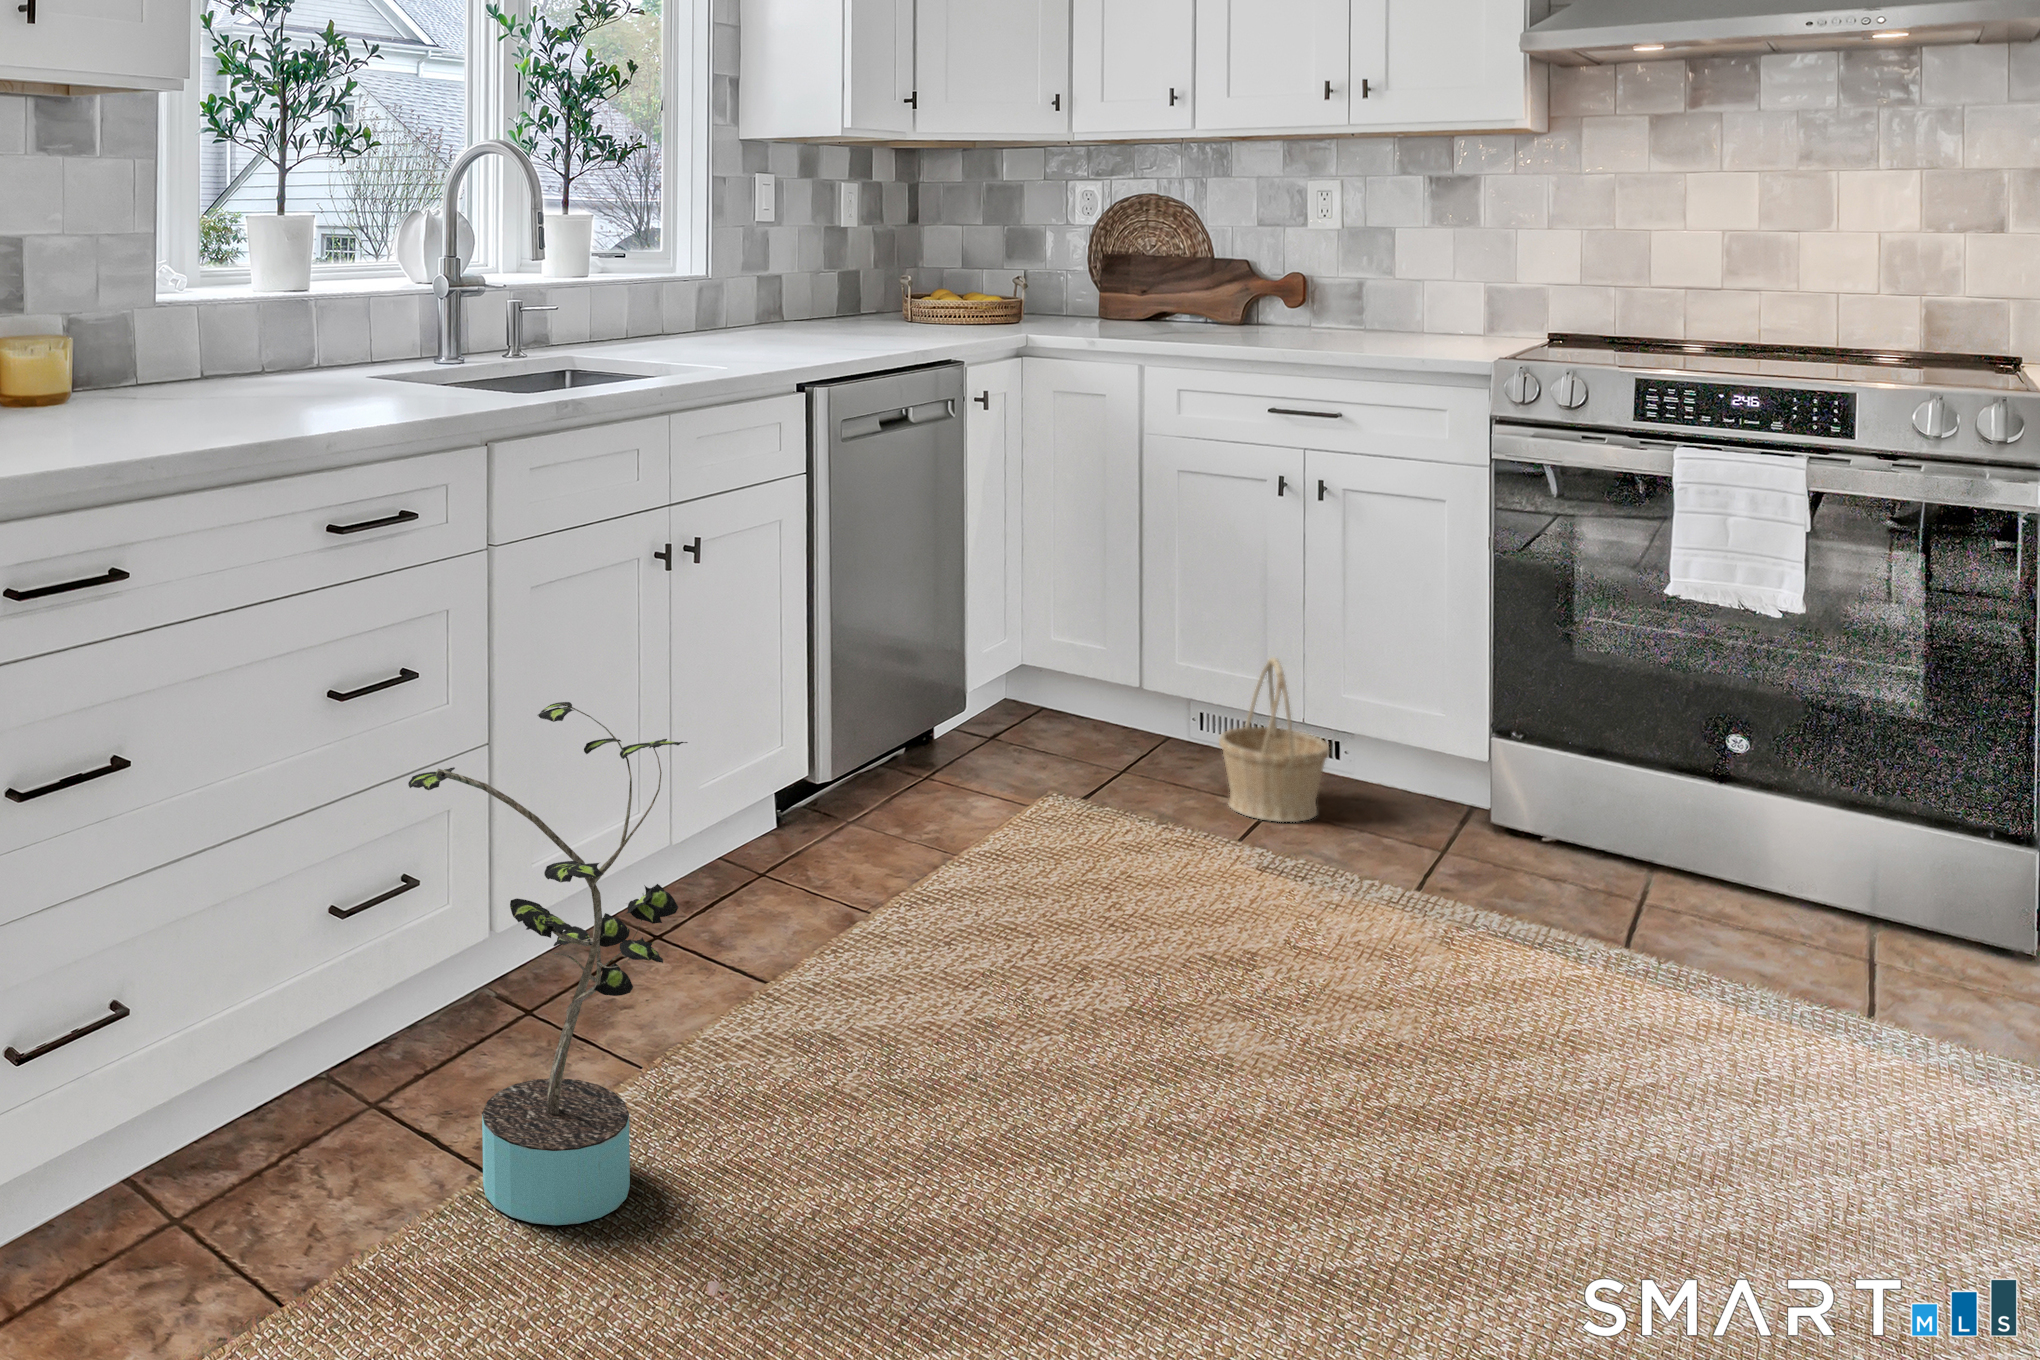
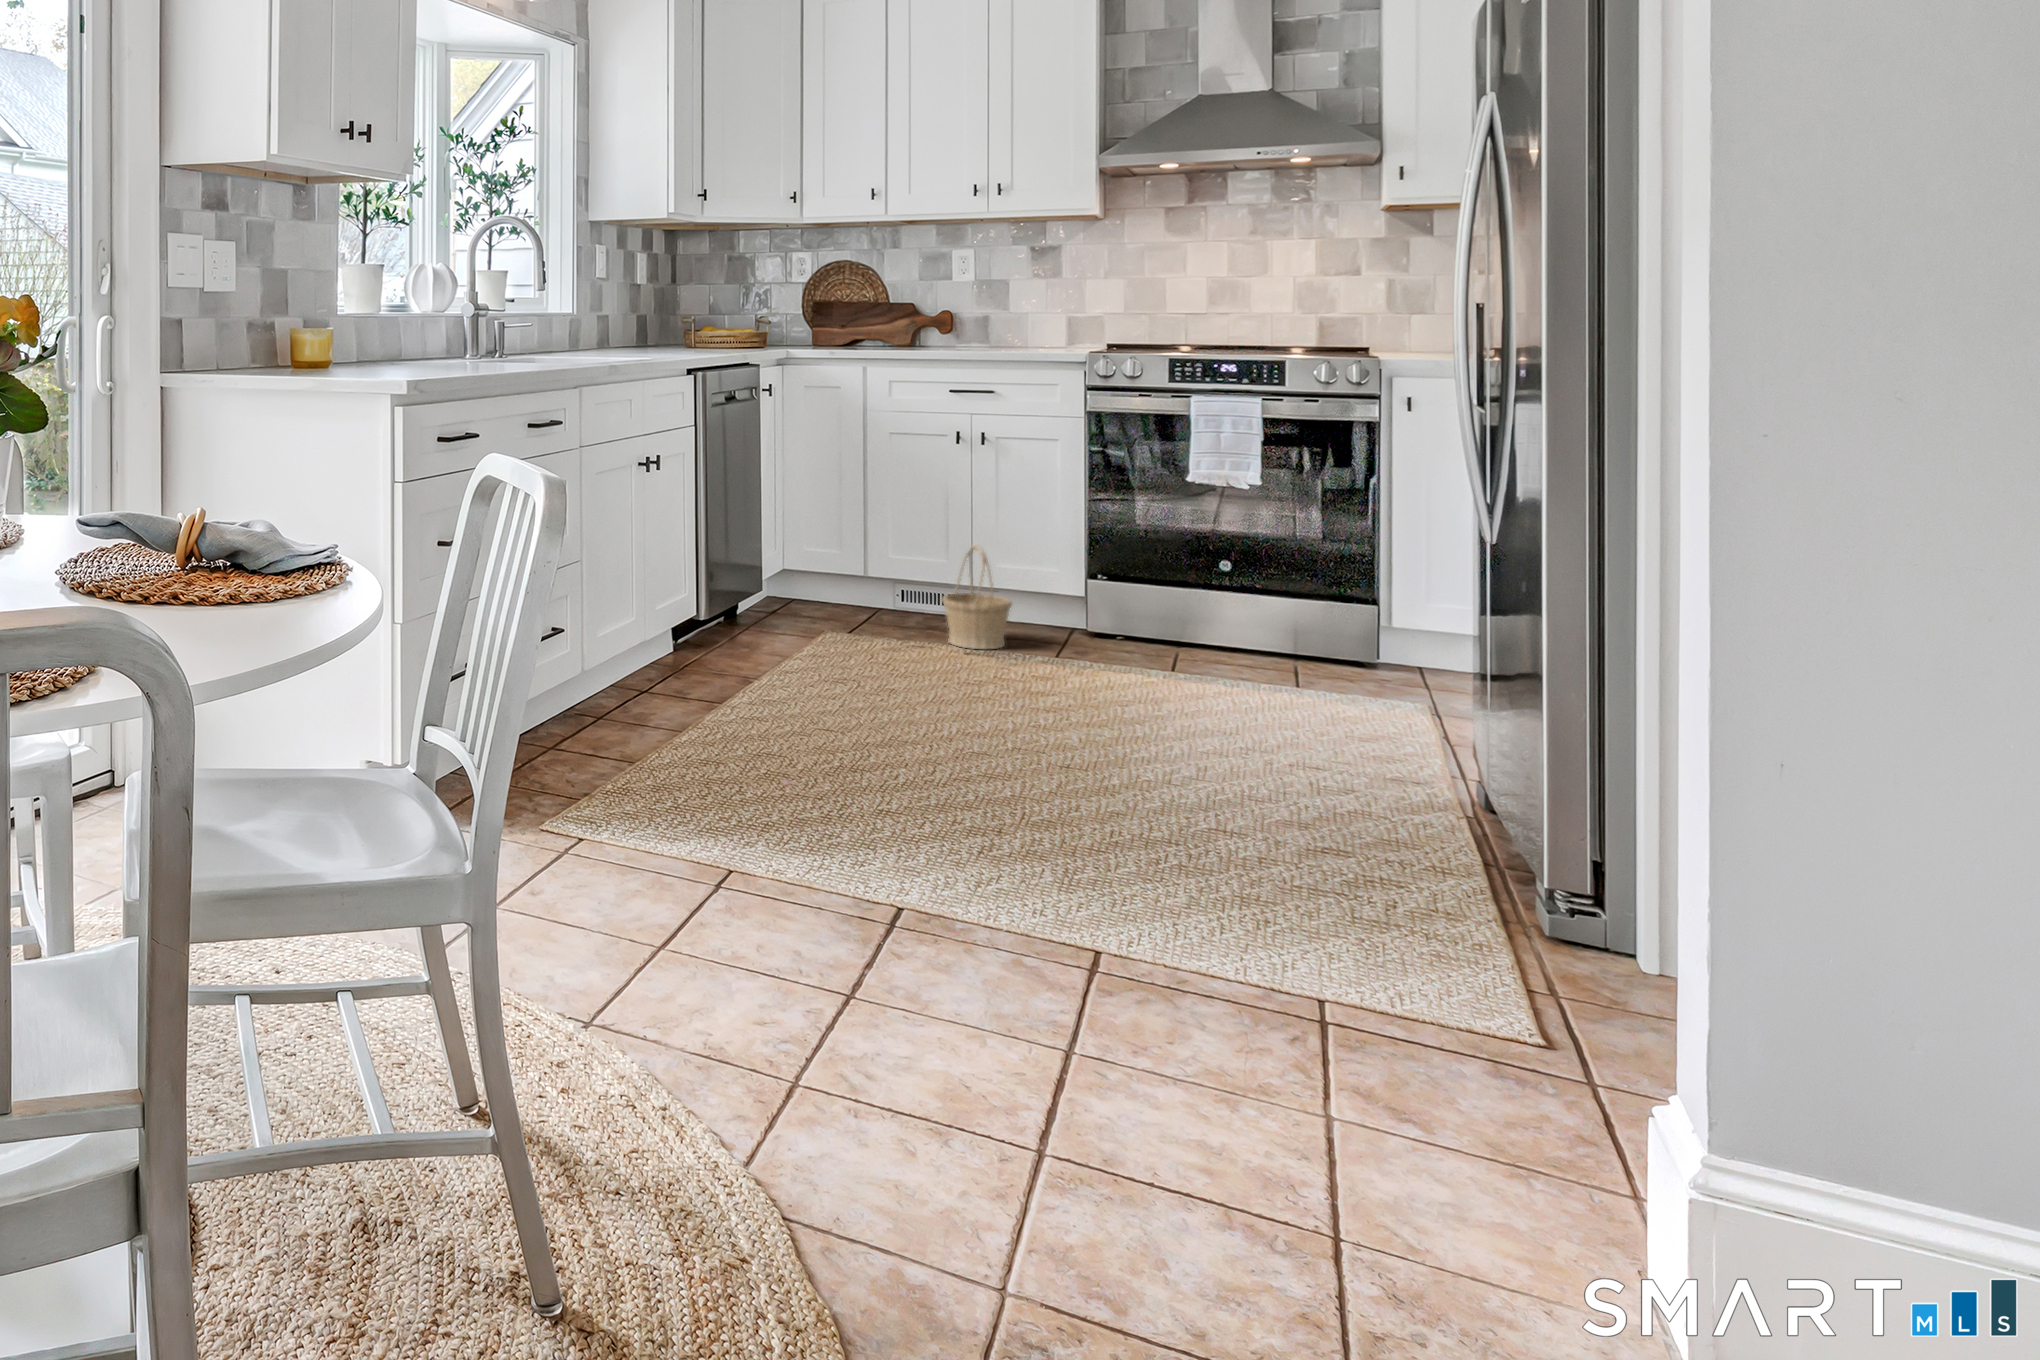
potted plant: present [408,702,687,1225] -> none [587,530,776,862]

